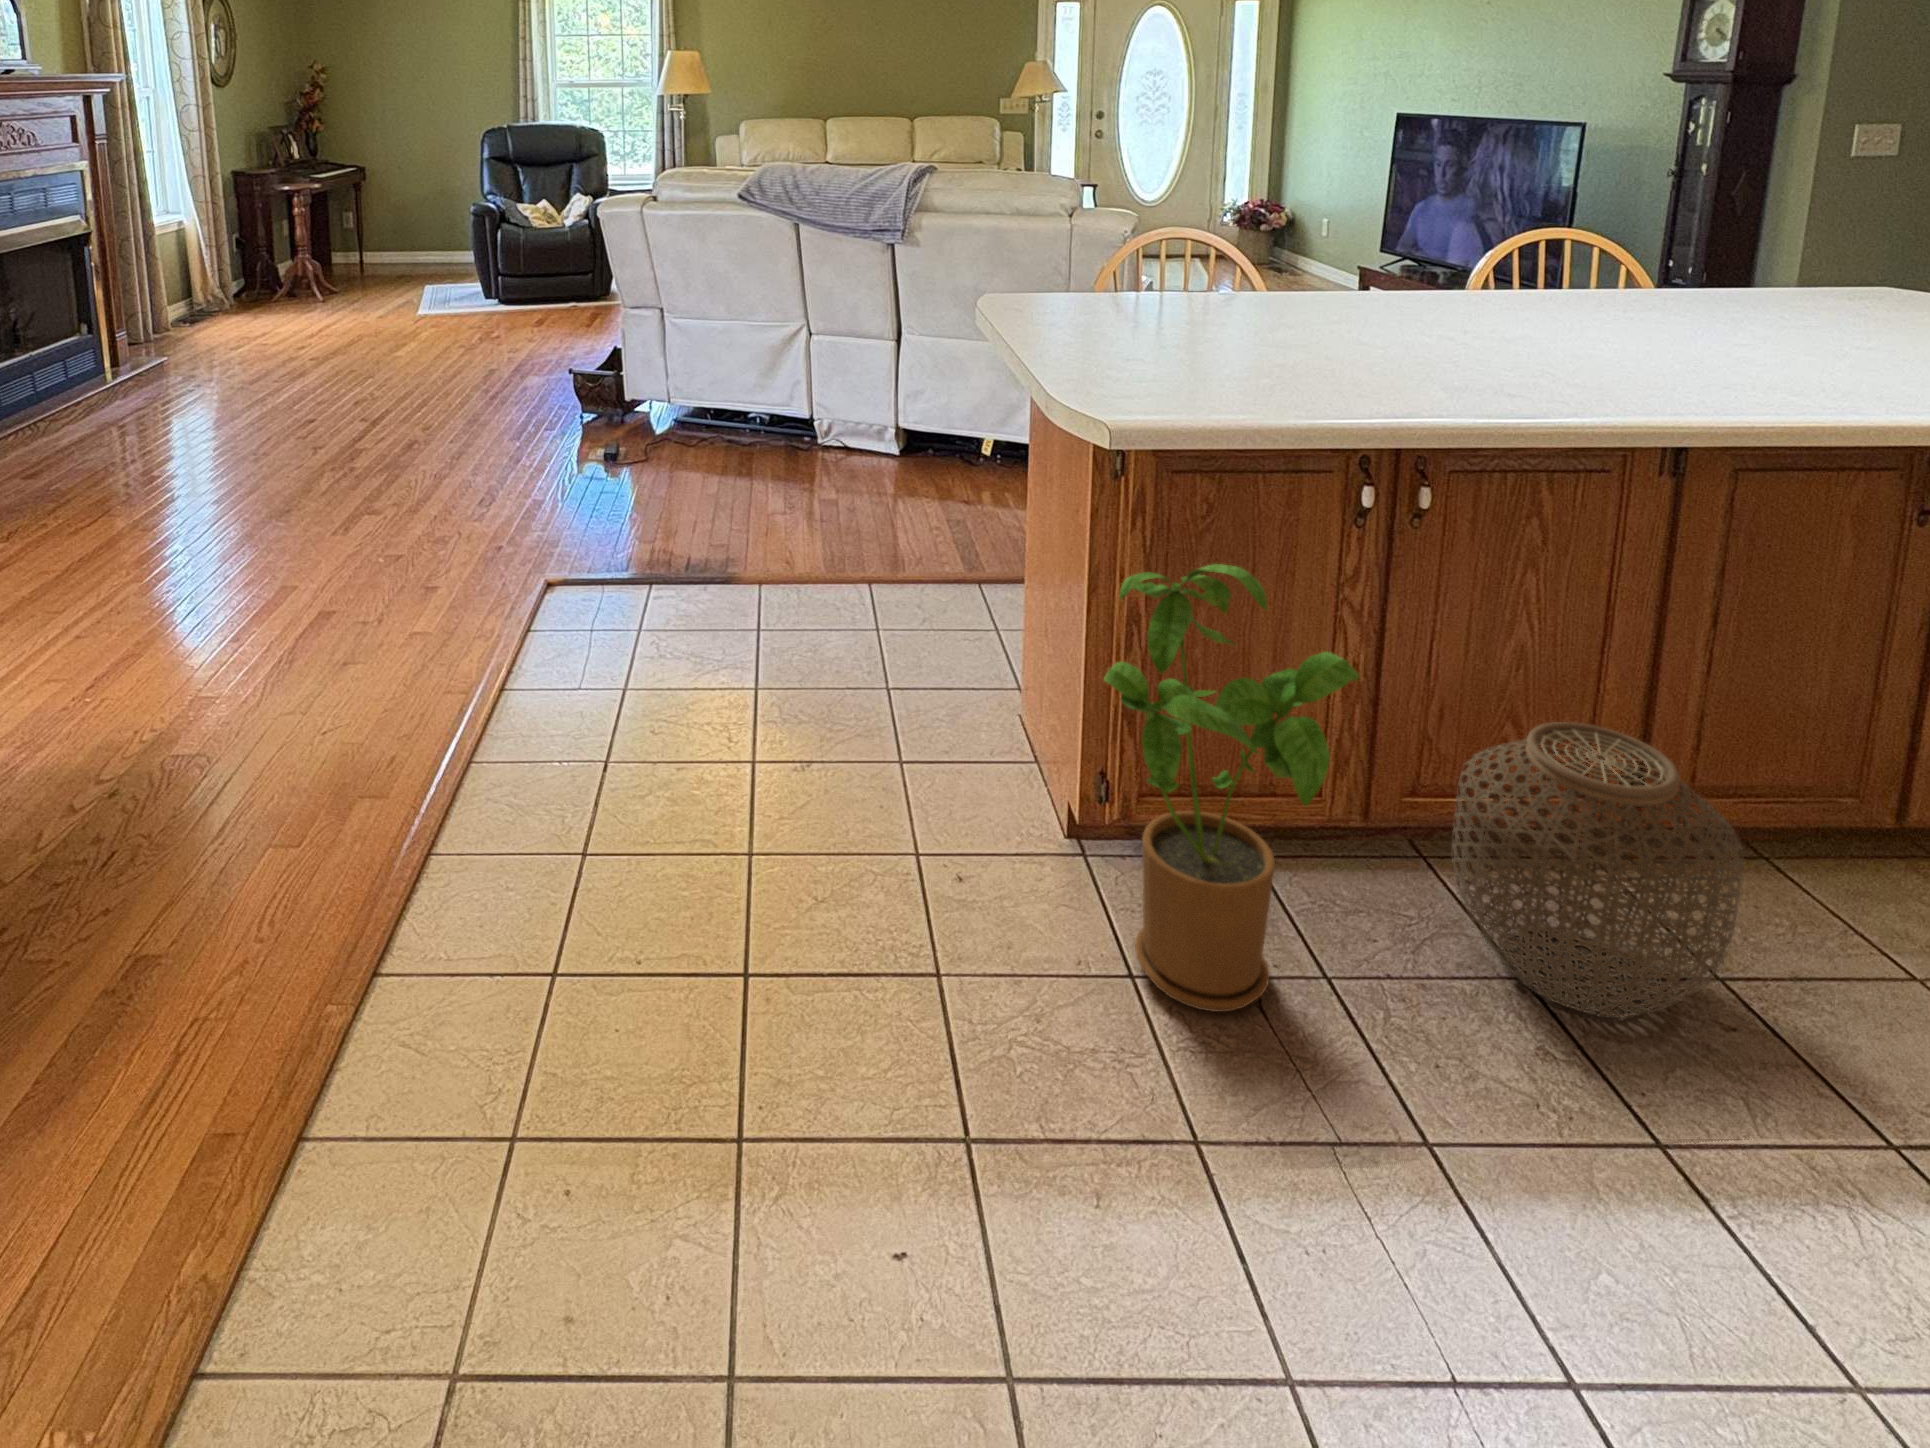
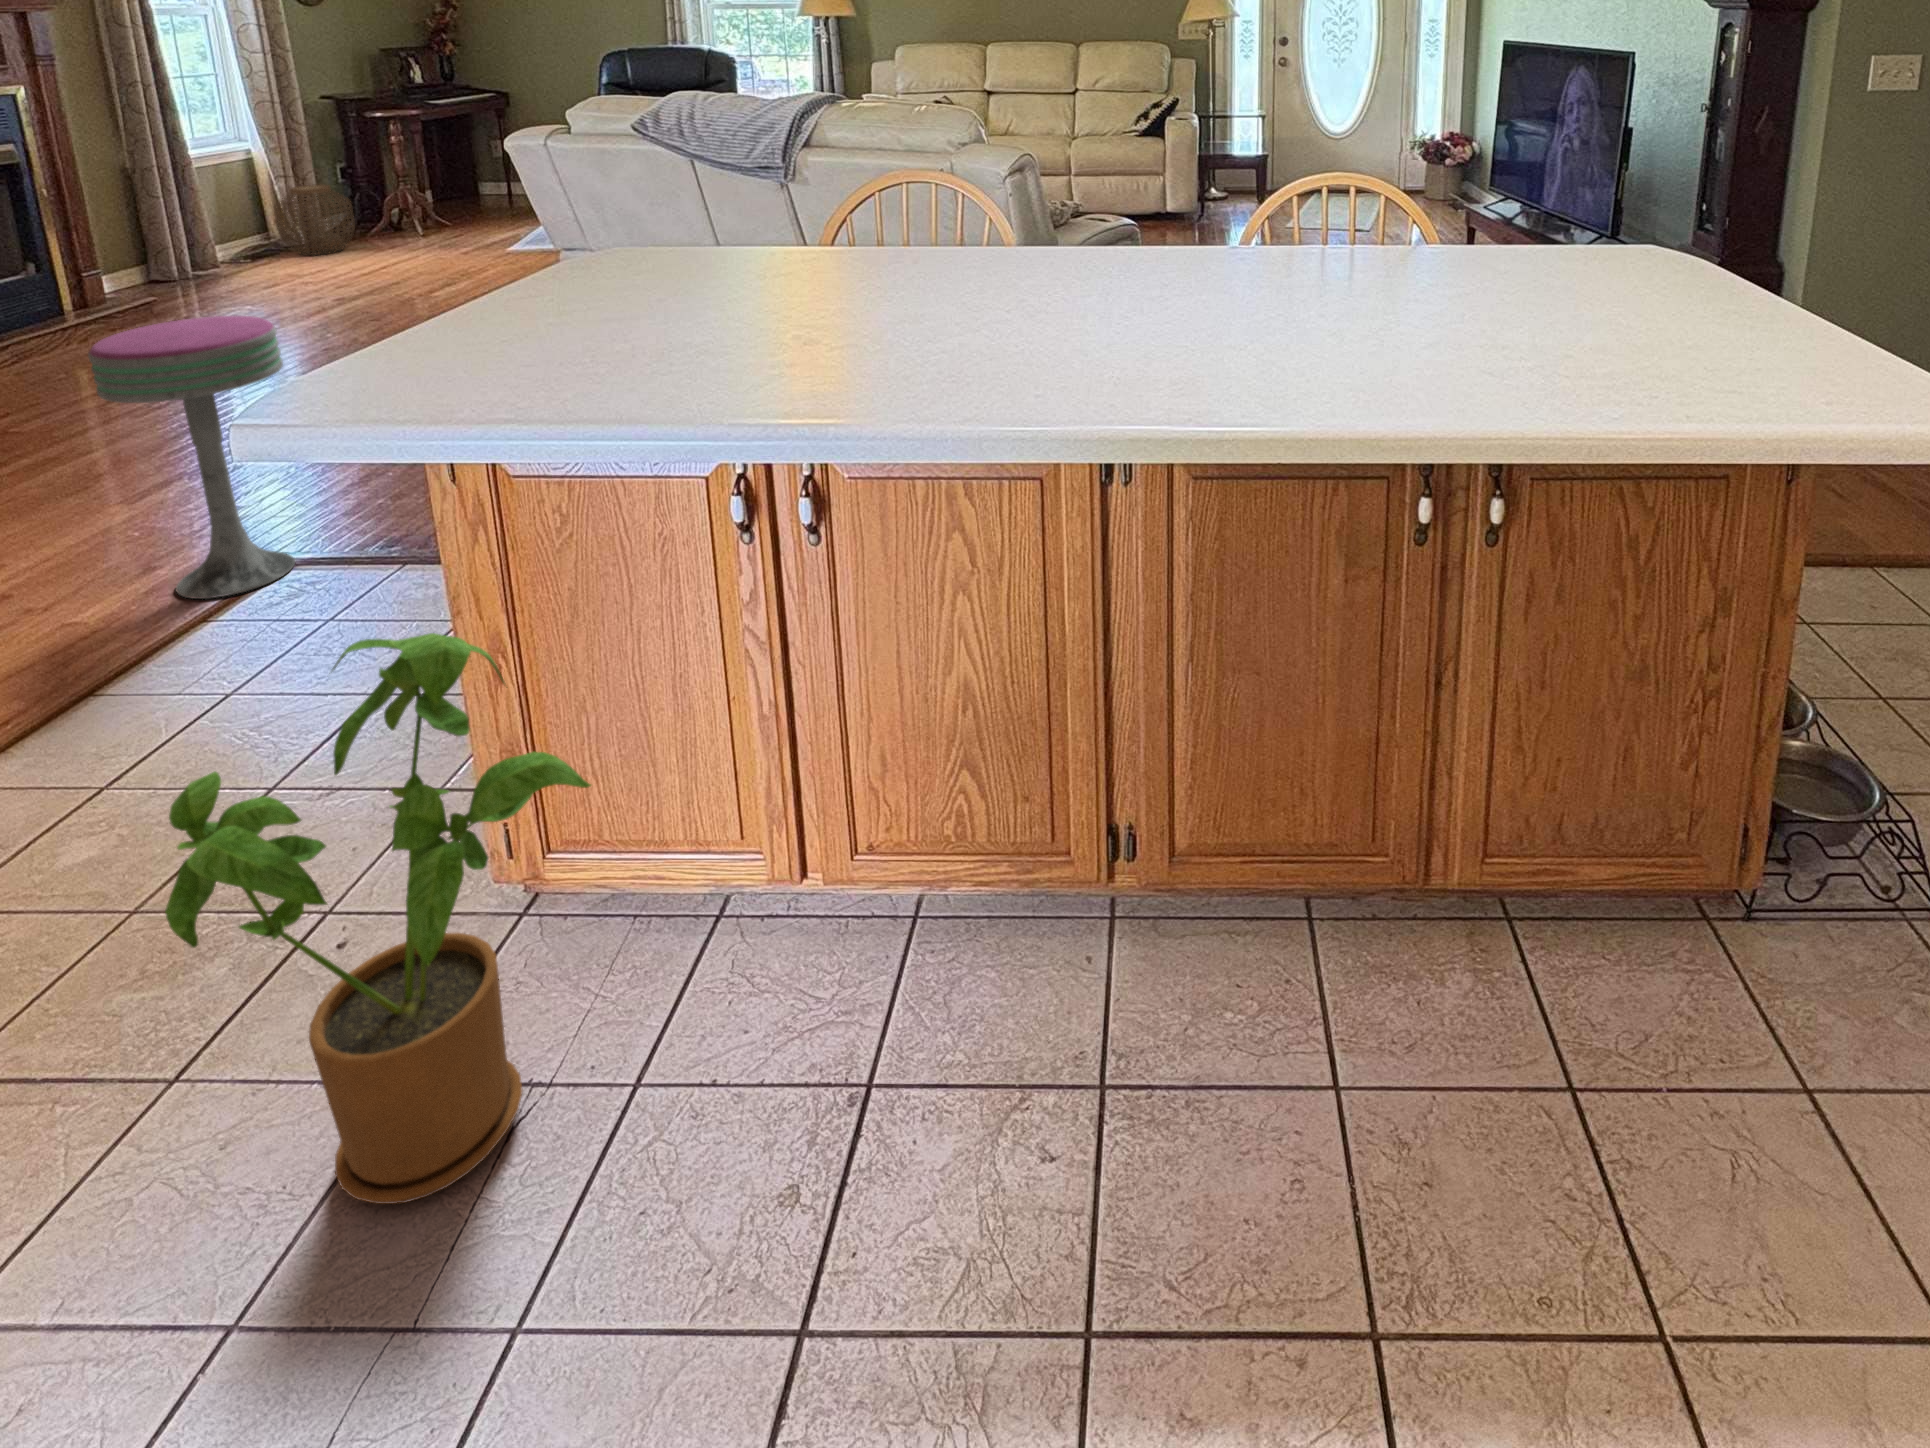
bar stool: none [443,357,573,605] -> present [88,316,295,599]
woven basket: present [1452,722,1744,1018] -> present [274,184,355,256]

